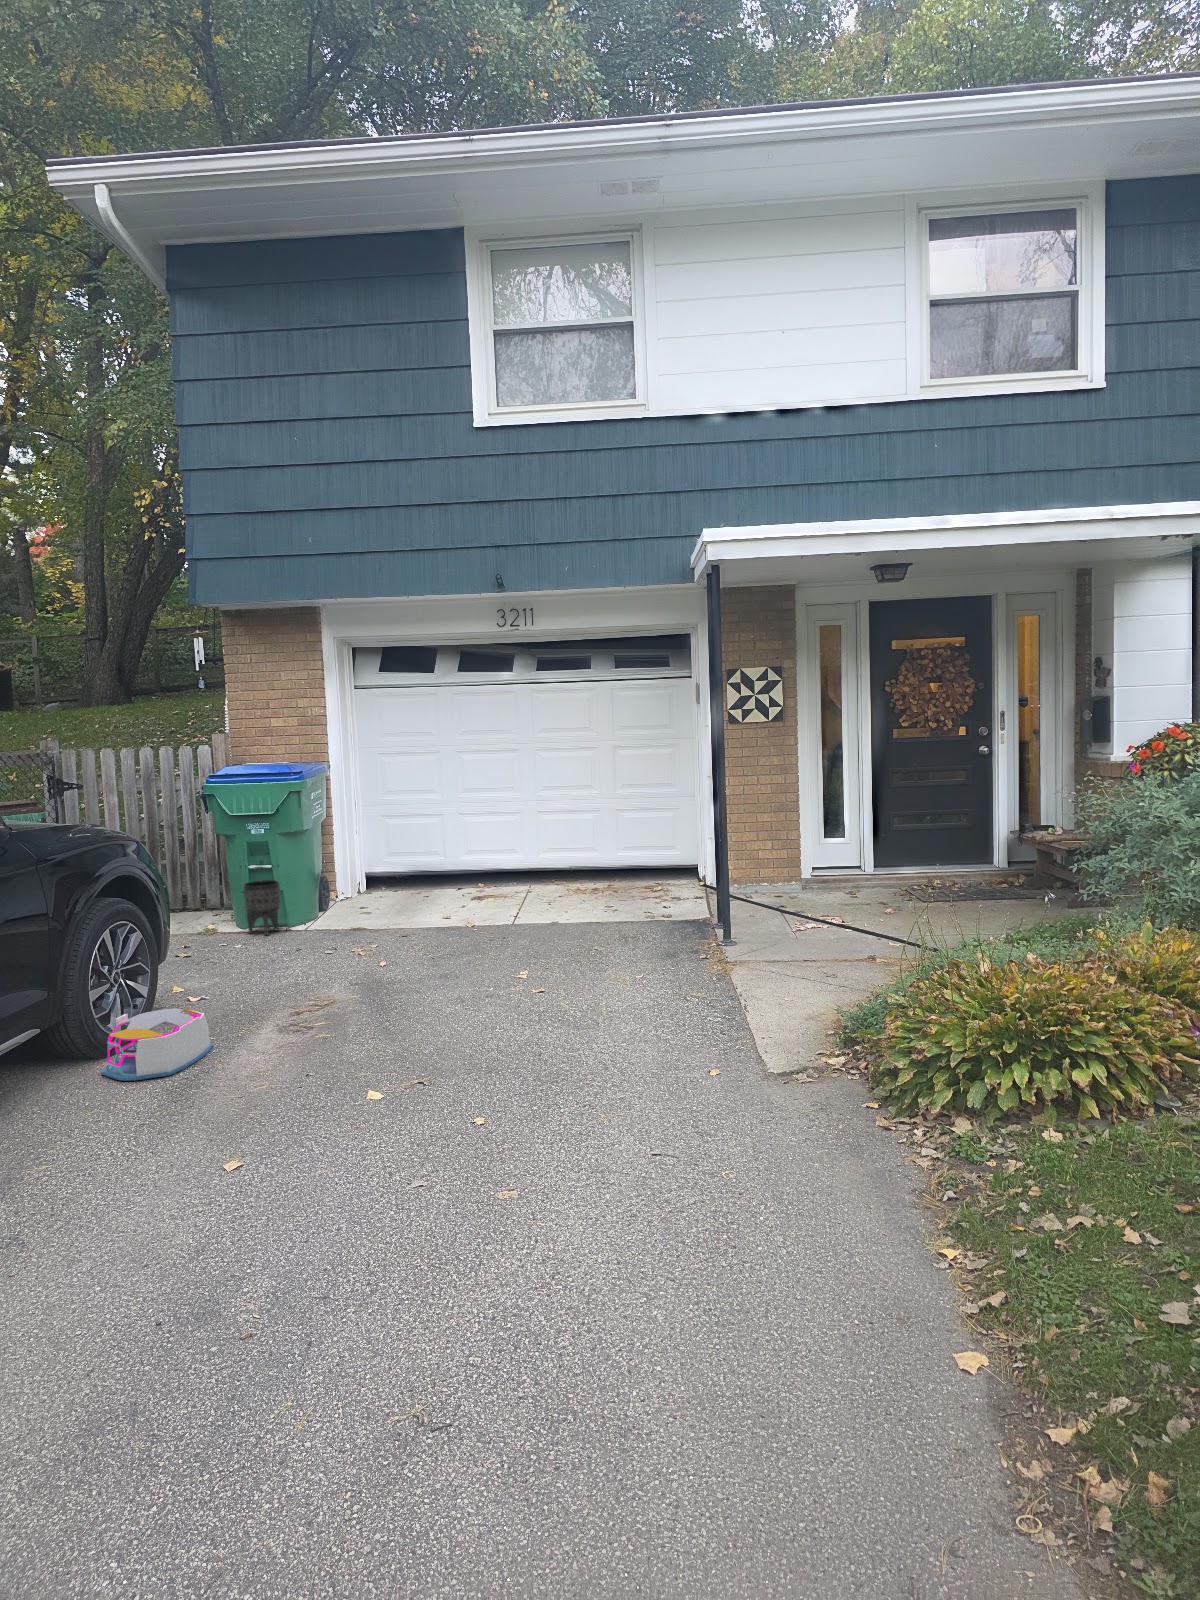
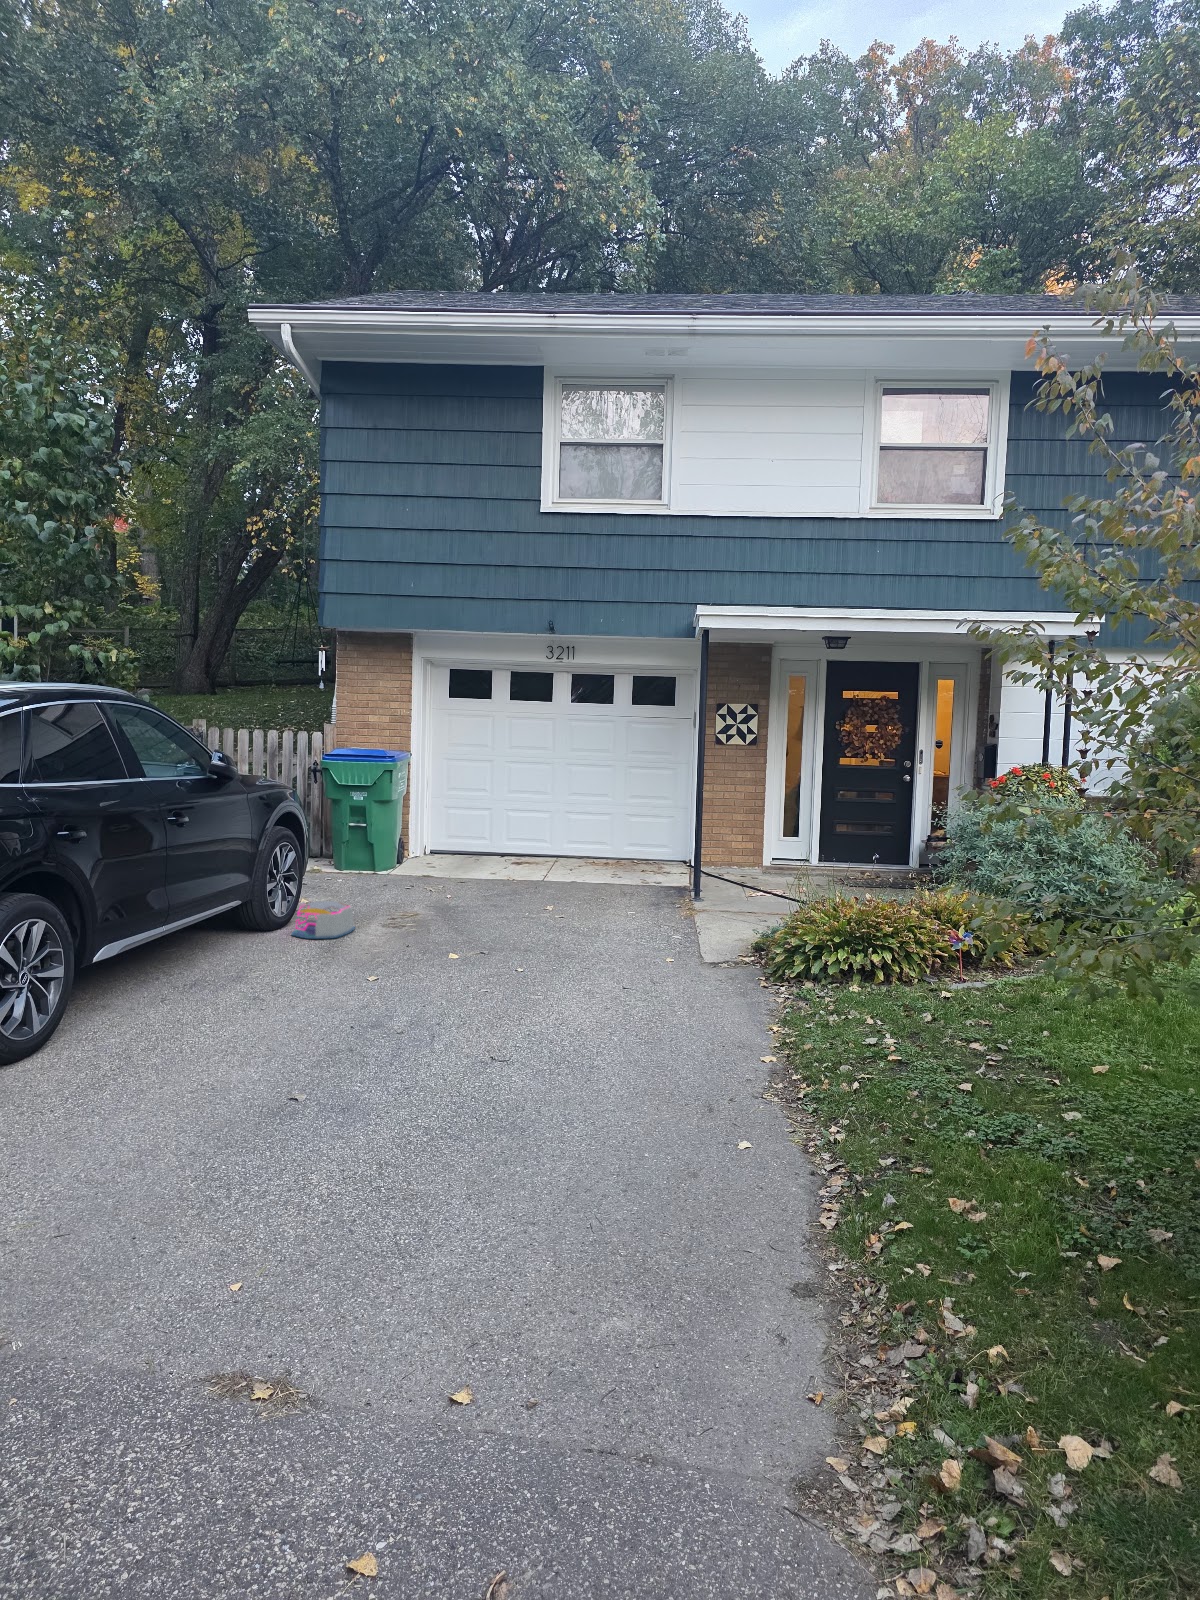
planter: present [243,880,280,936] -> none [347,835,374,876]

